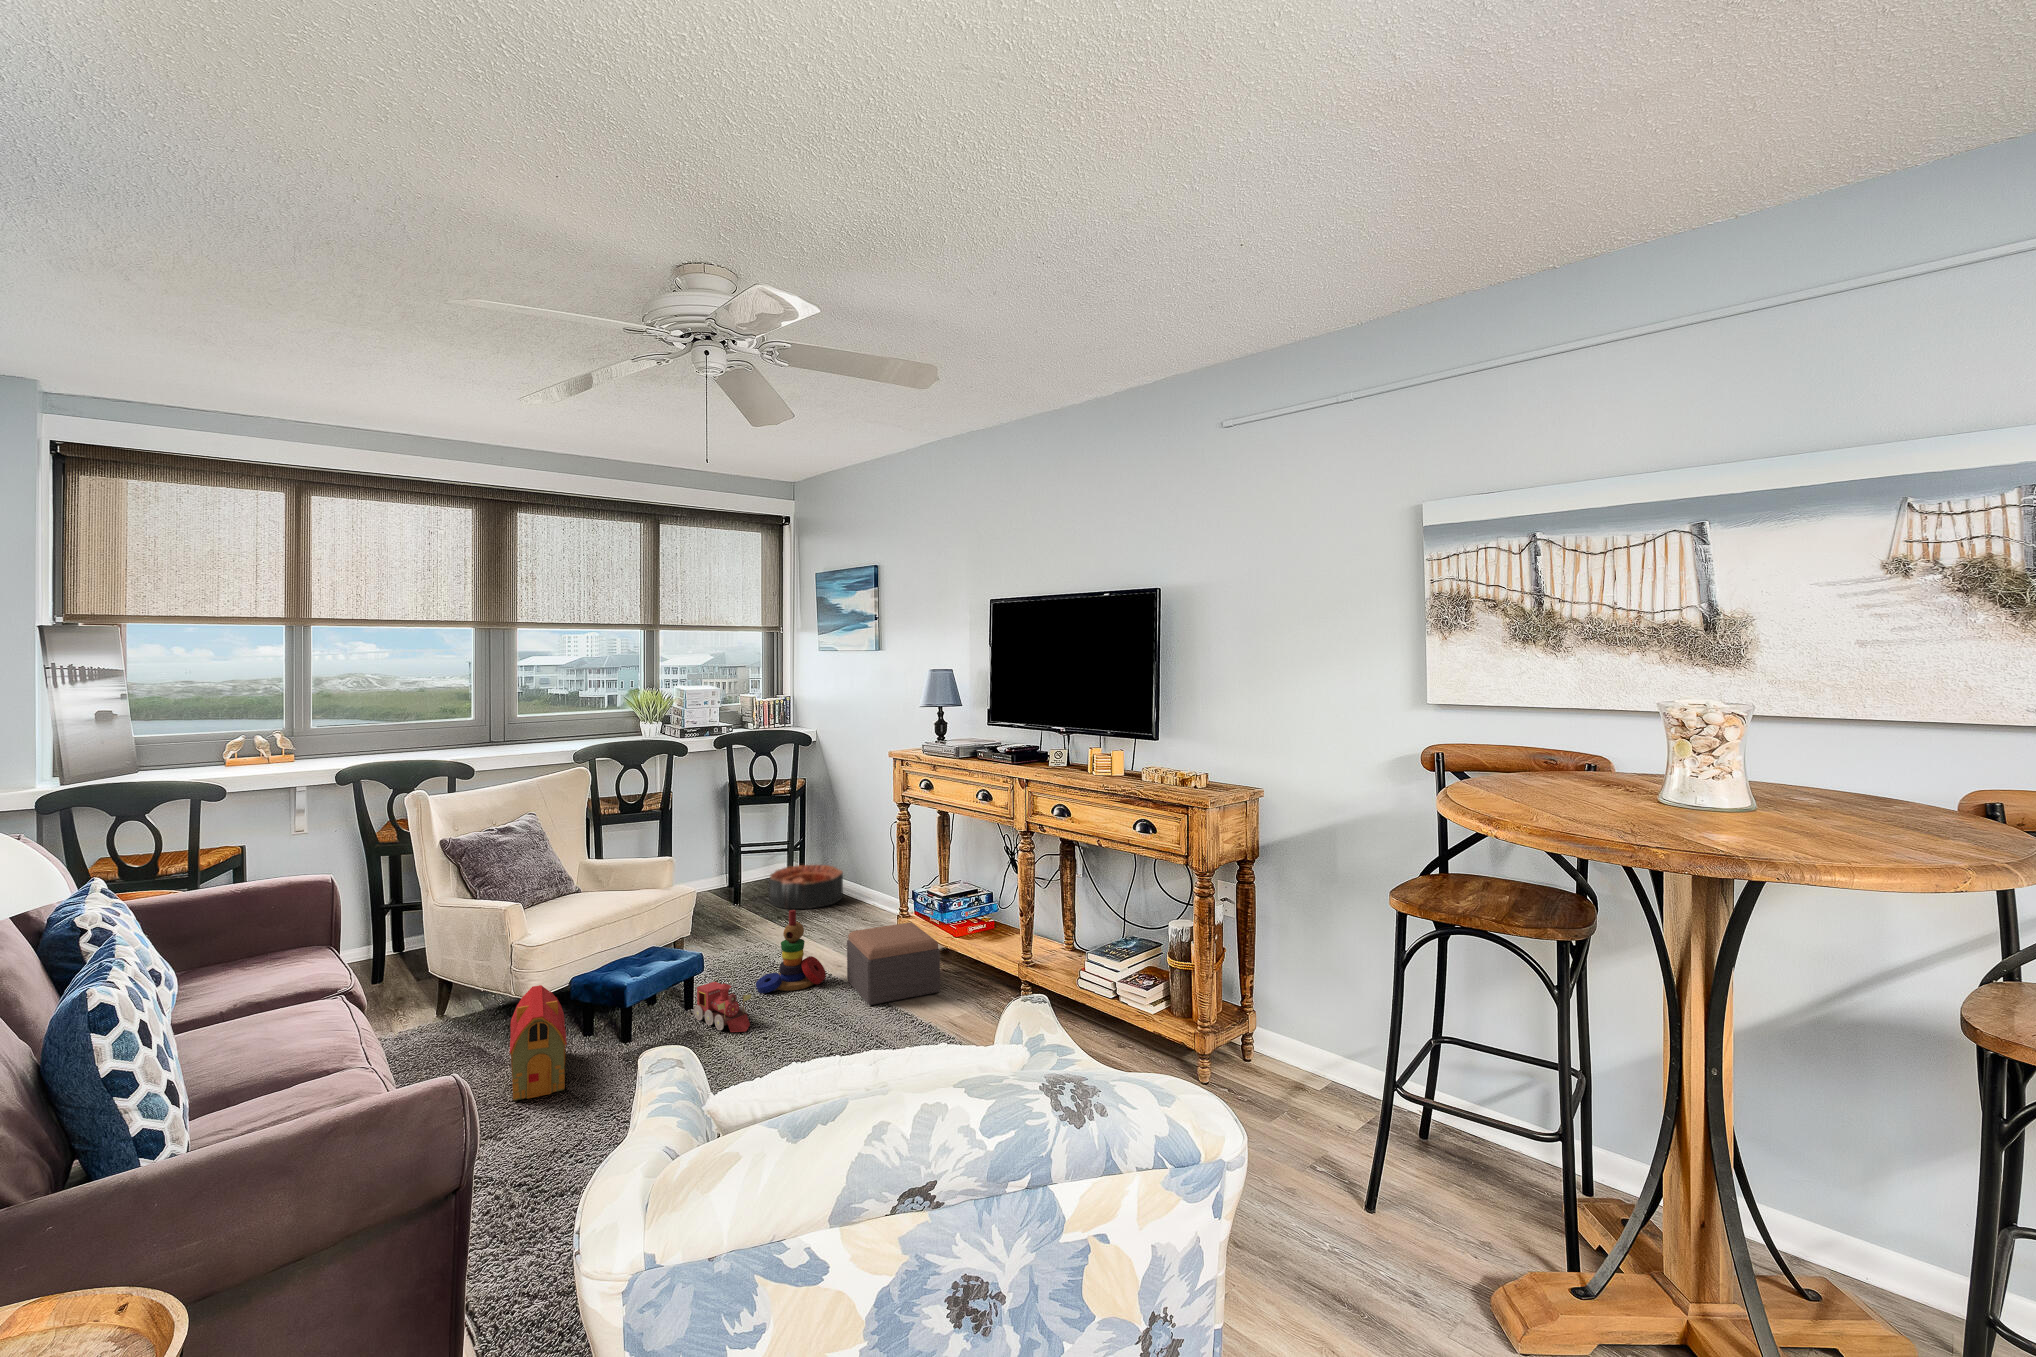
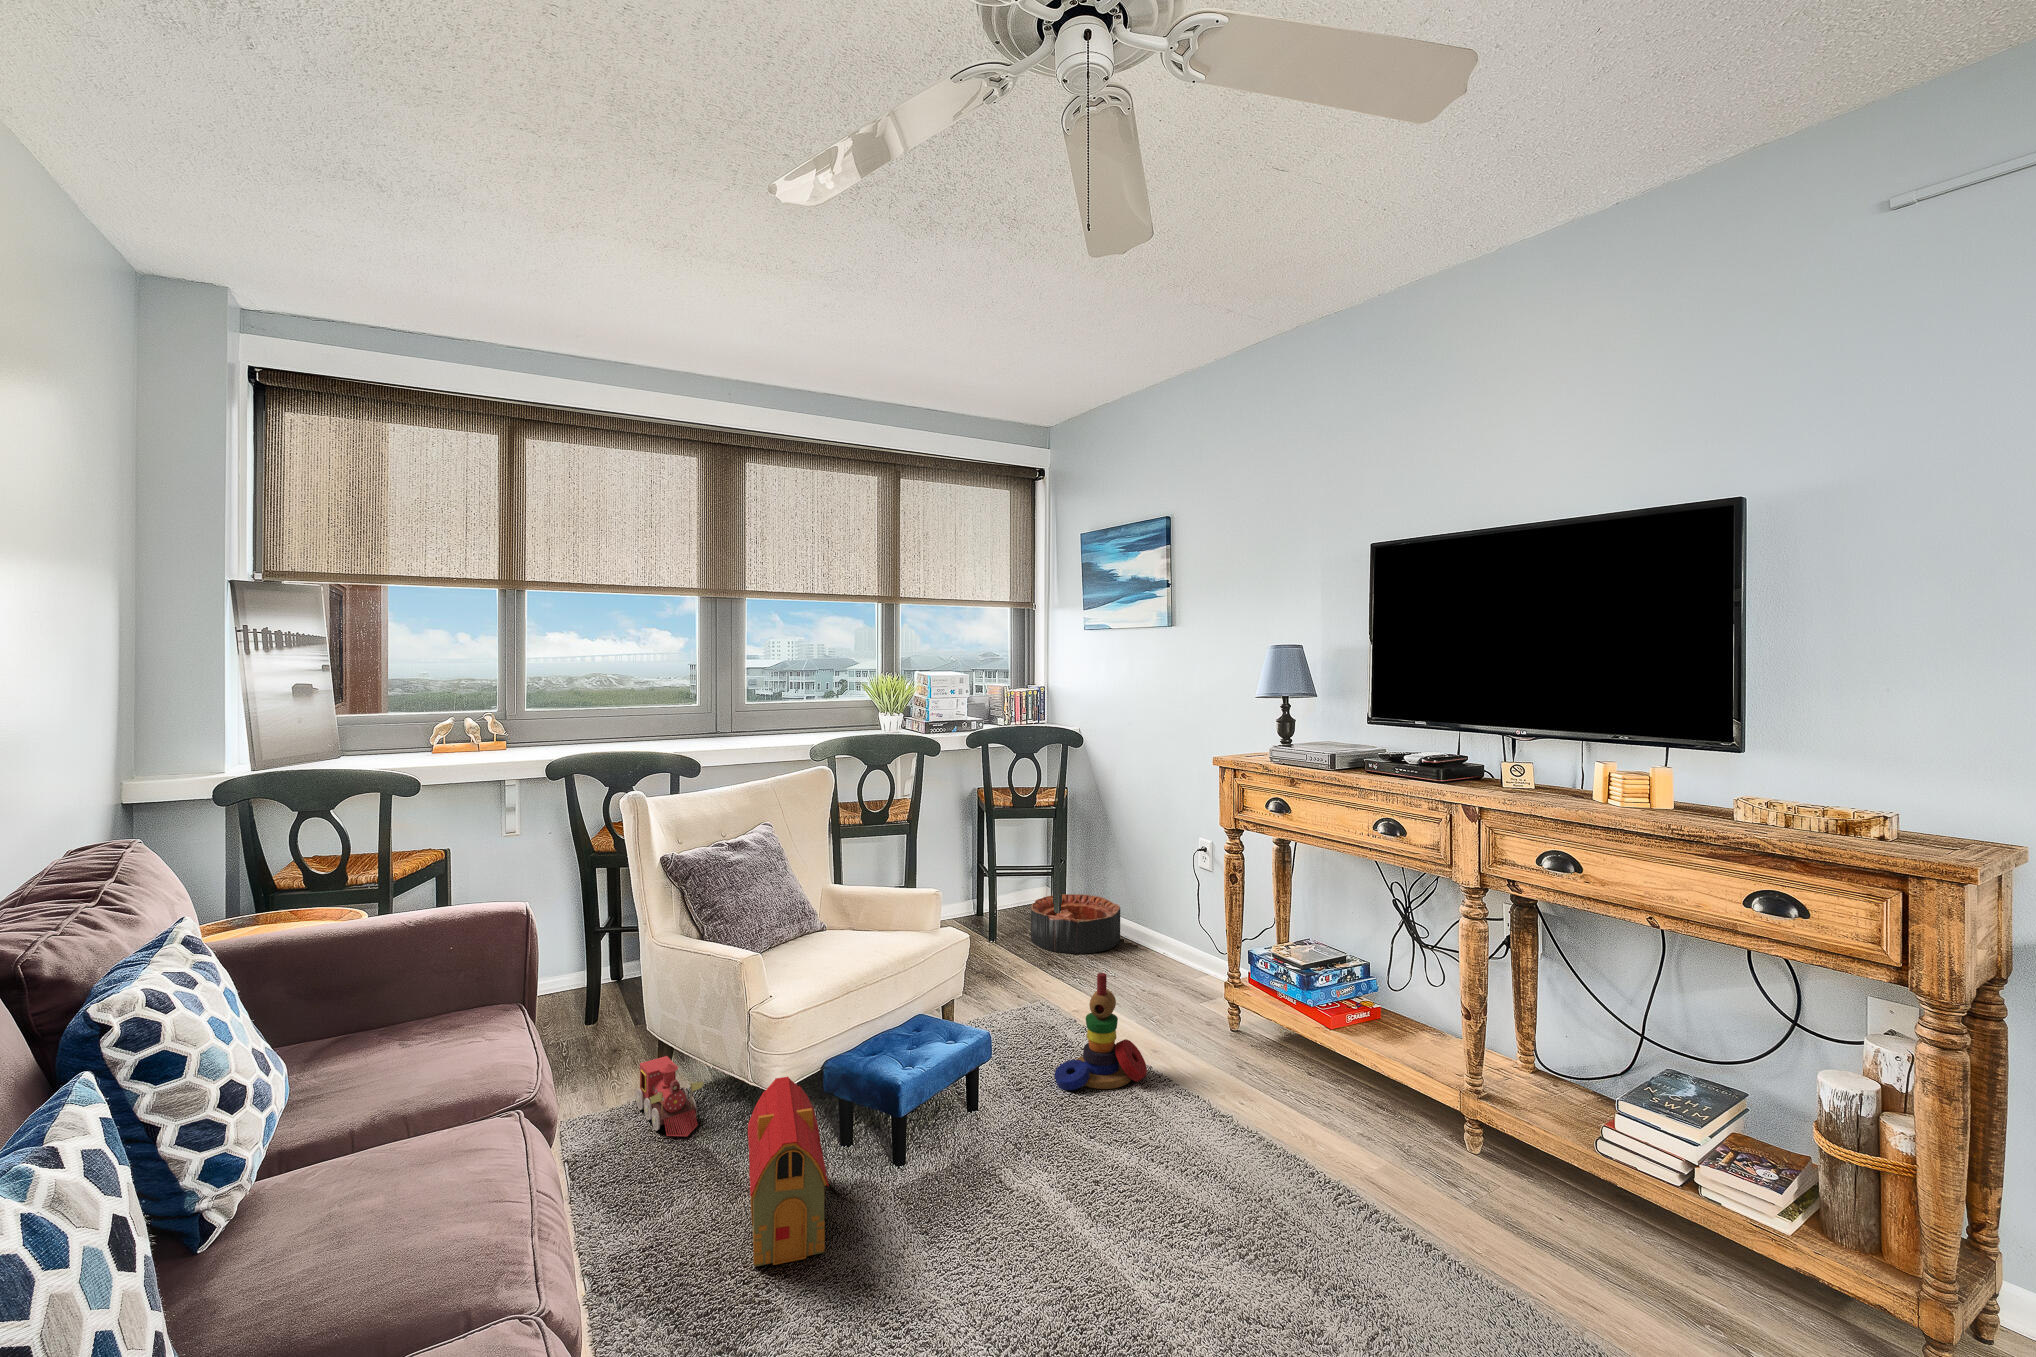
footstool: present [847,923,940,1005] -> none [1177,1000,1324,1129]
toy train: present [694,982,751,1032] -> present [636,1056,704,1137]

